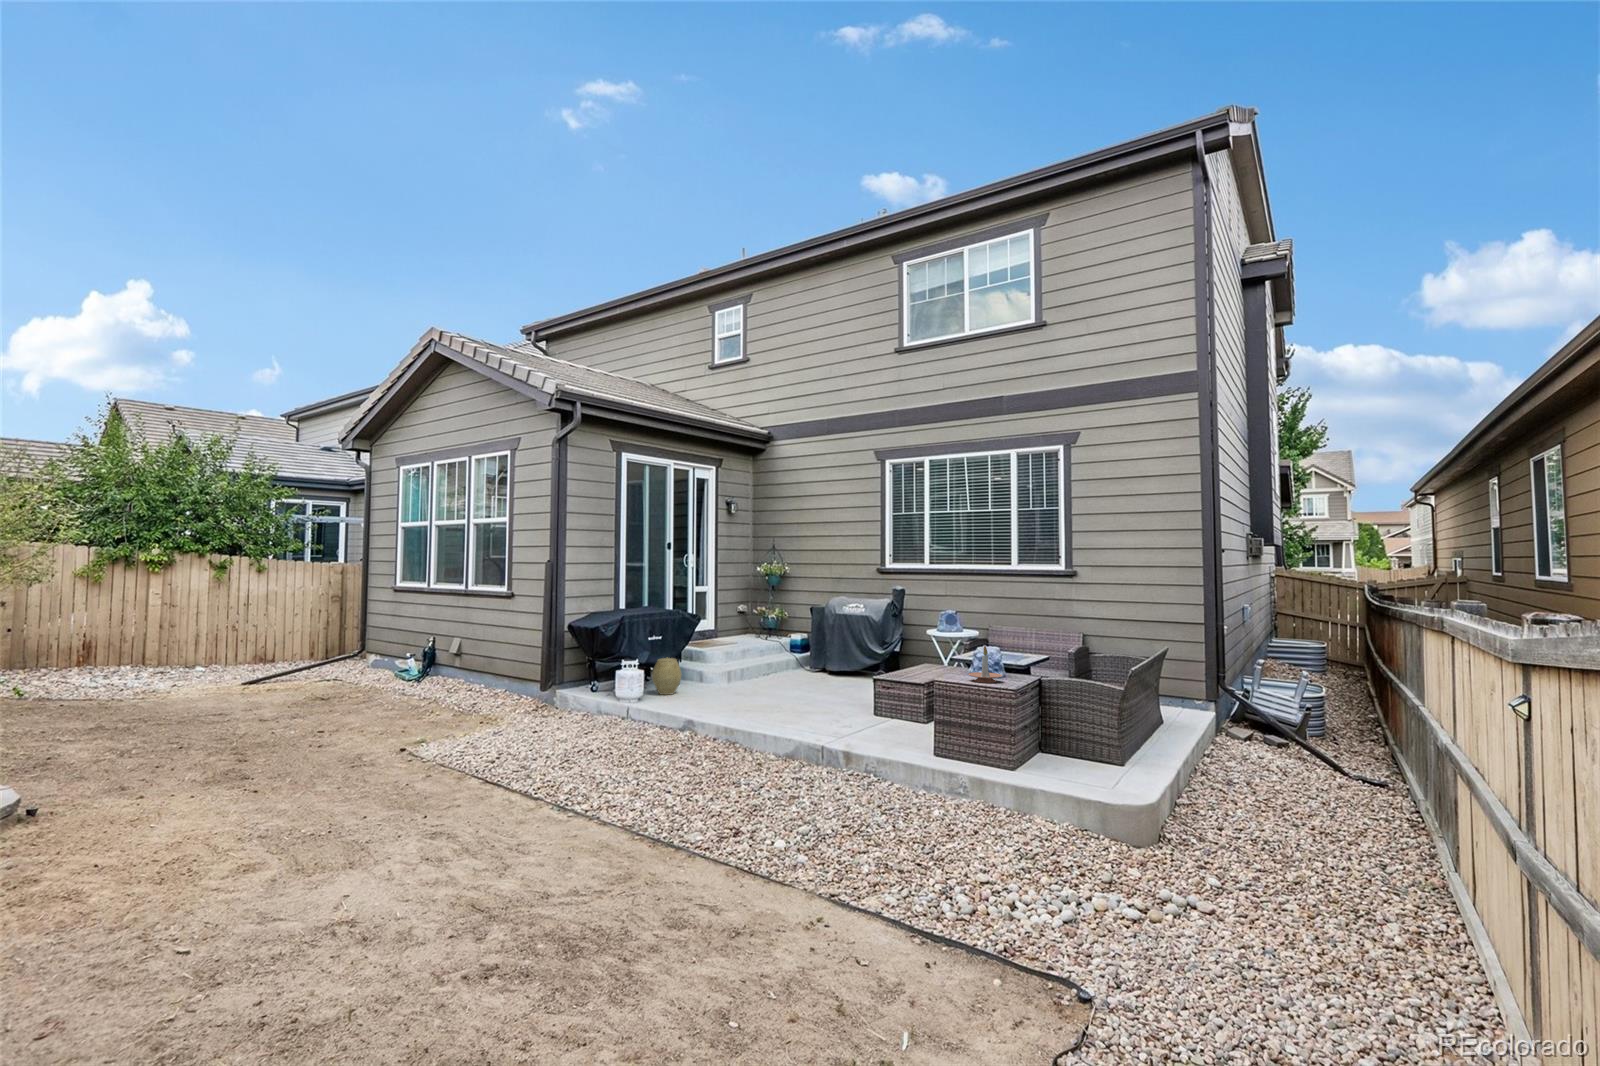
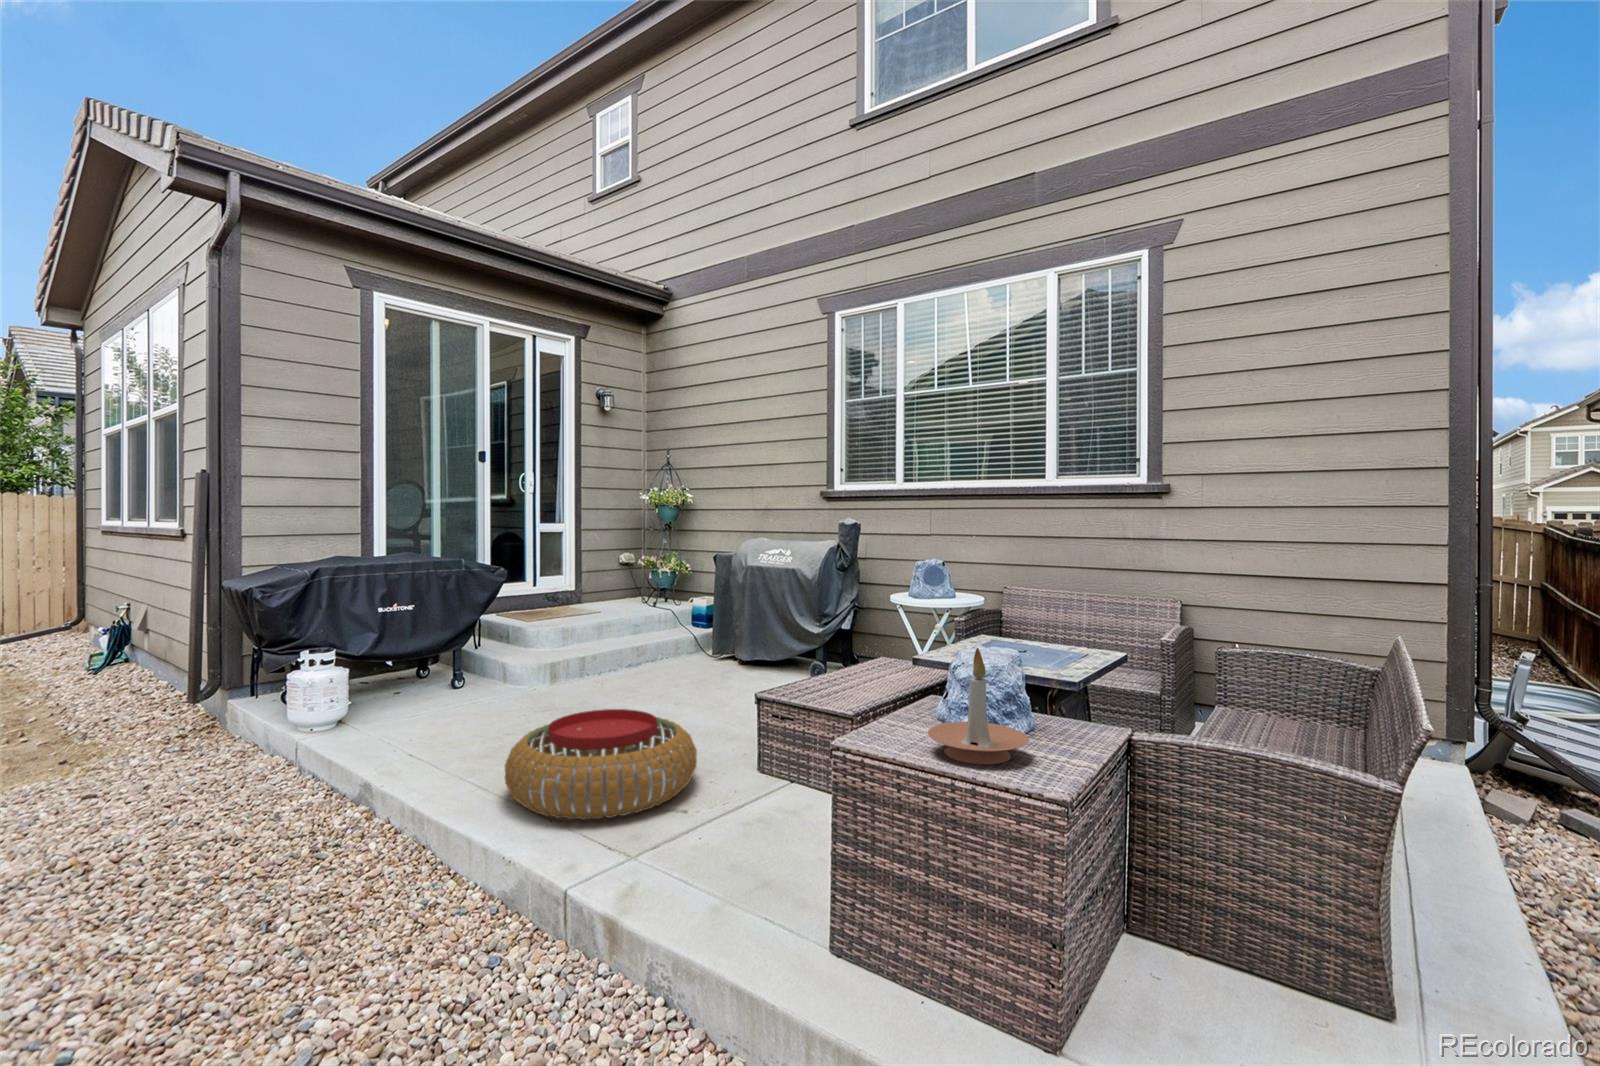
woven basket: present [652,657,682,695] -> none [371,644,432,714]
pouf: none [770,684,854,725] -> present [505,709,697,819]

